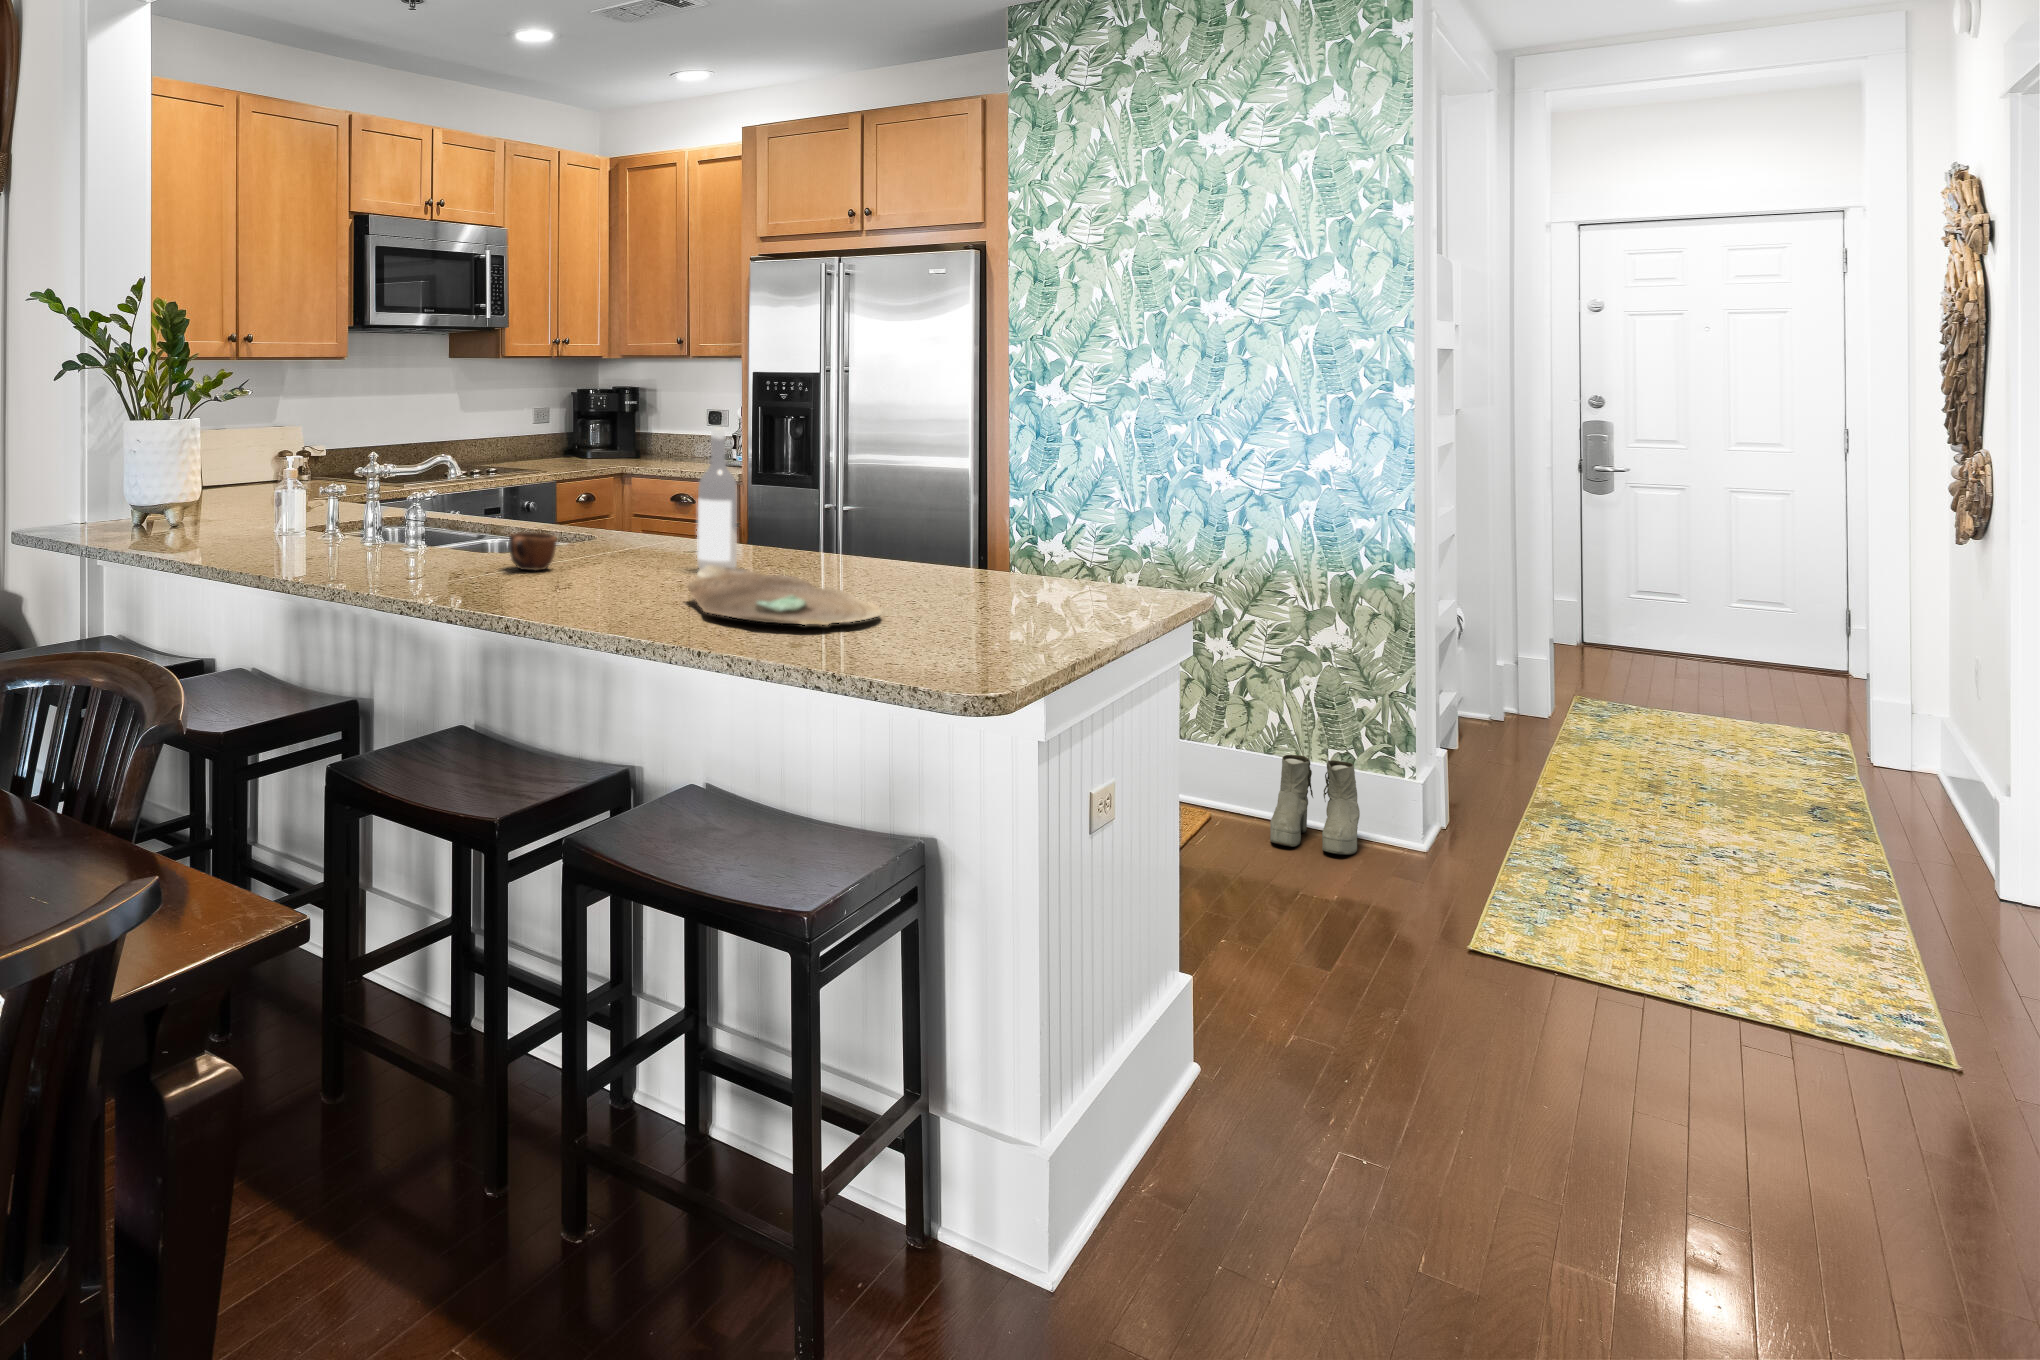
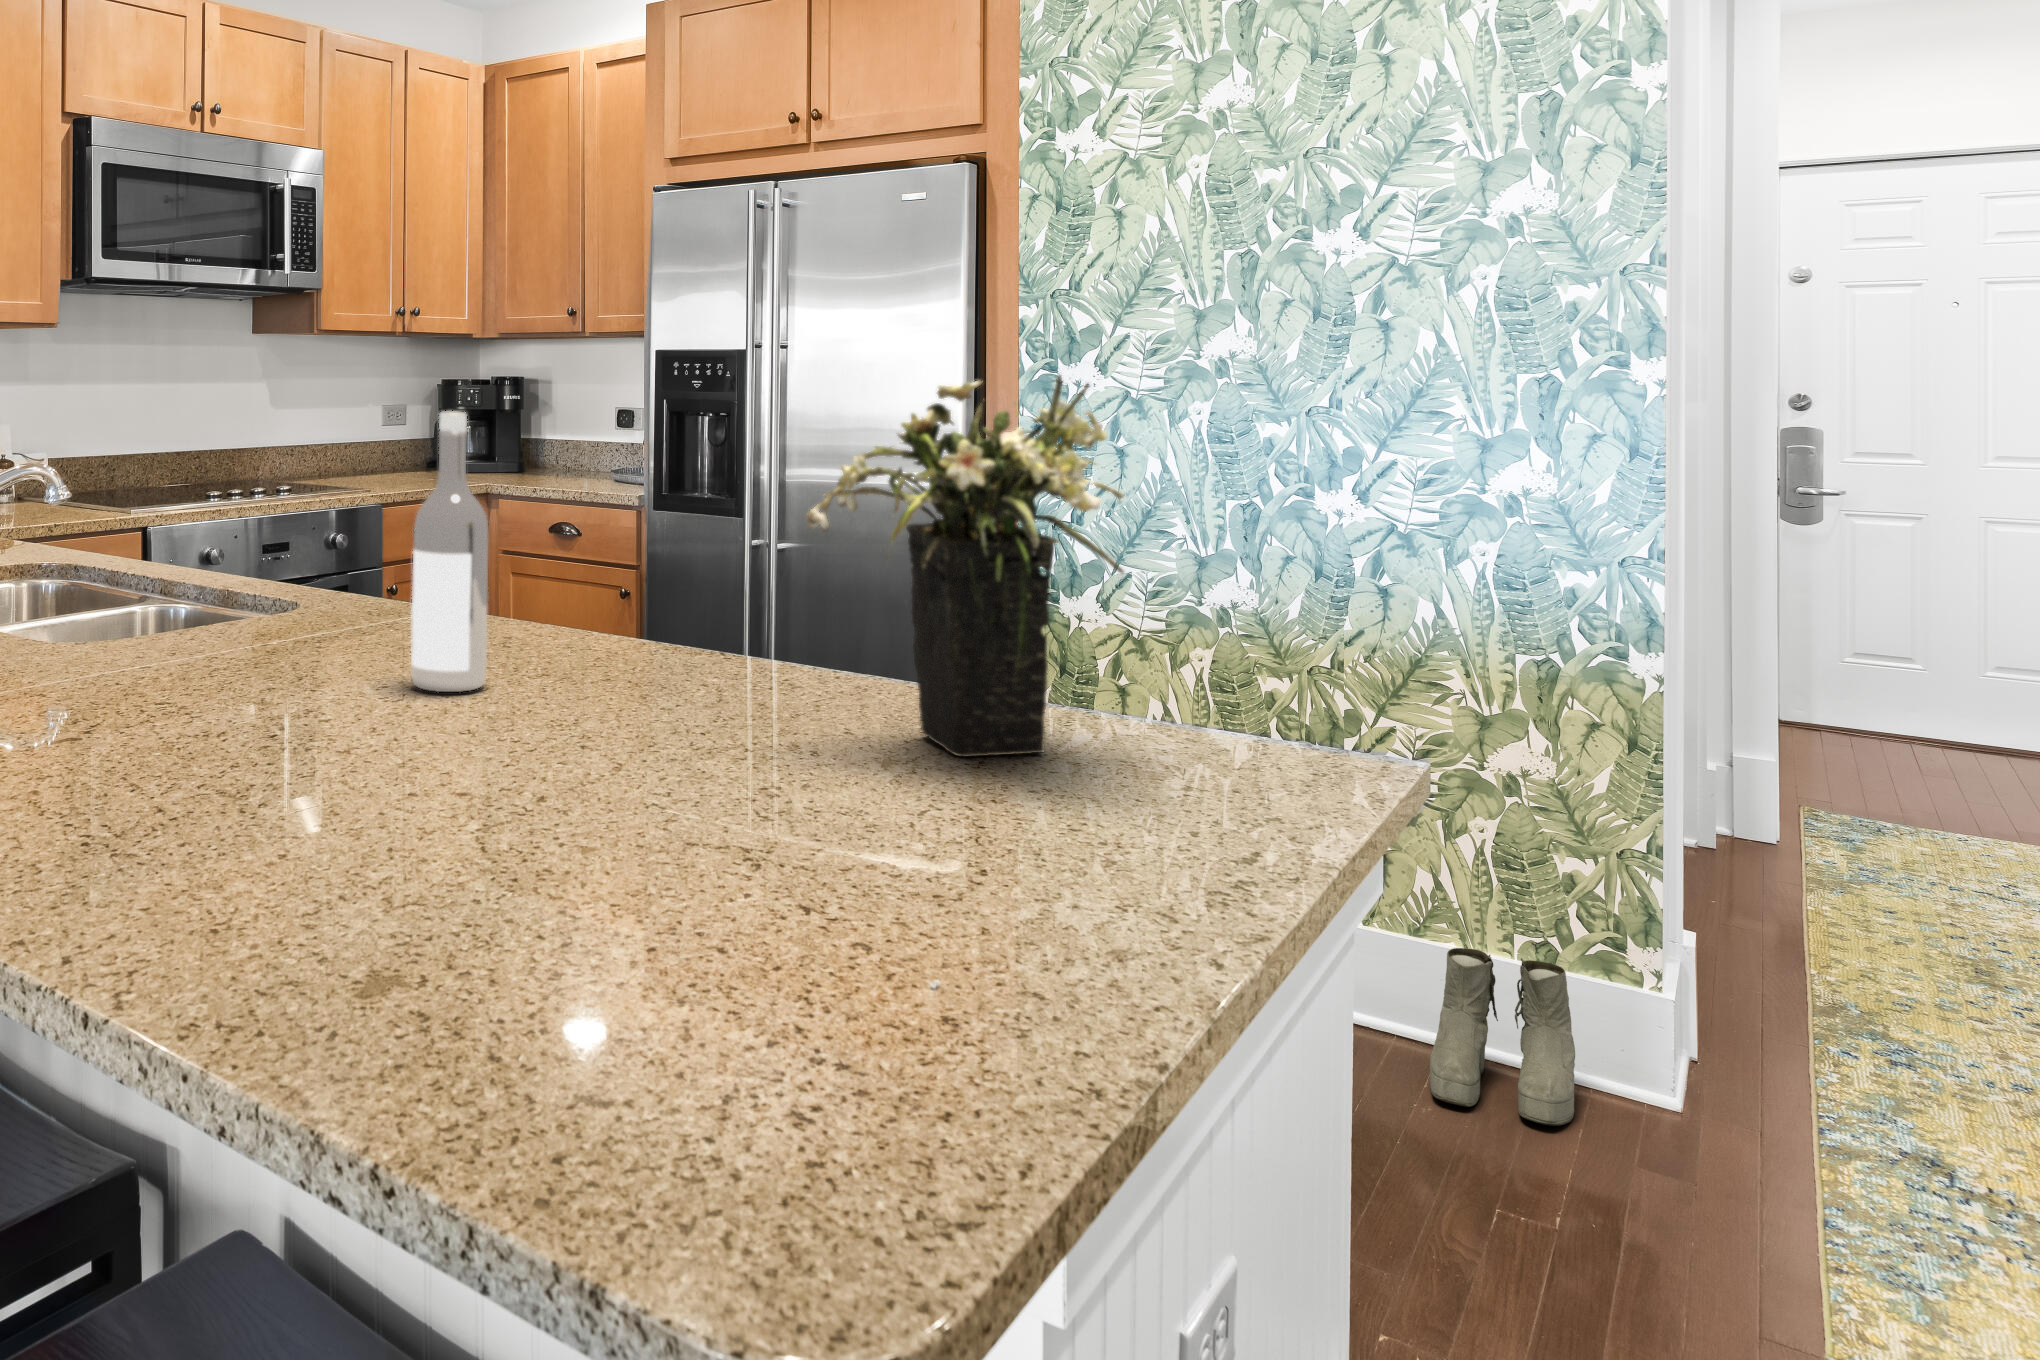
flower arrangement: none [912,410,1068,594] -> present [806,375,1124,757]
mug: present [509,532,557,571] -> none [36,610,143,687]
decorative bowl: present [688,566,882,625] -> none [293,696,709,883]

